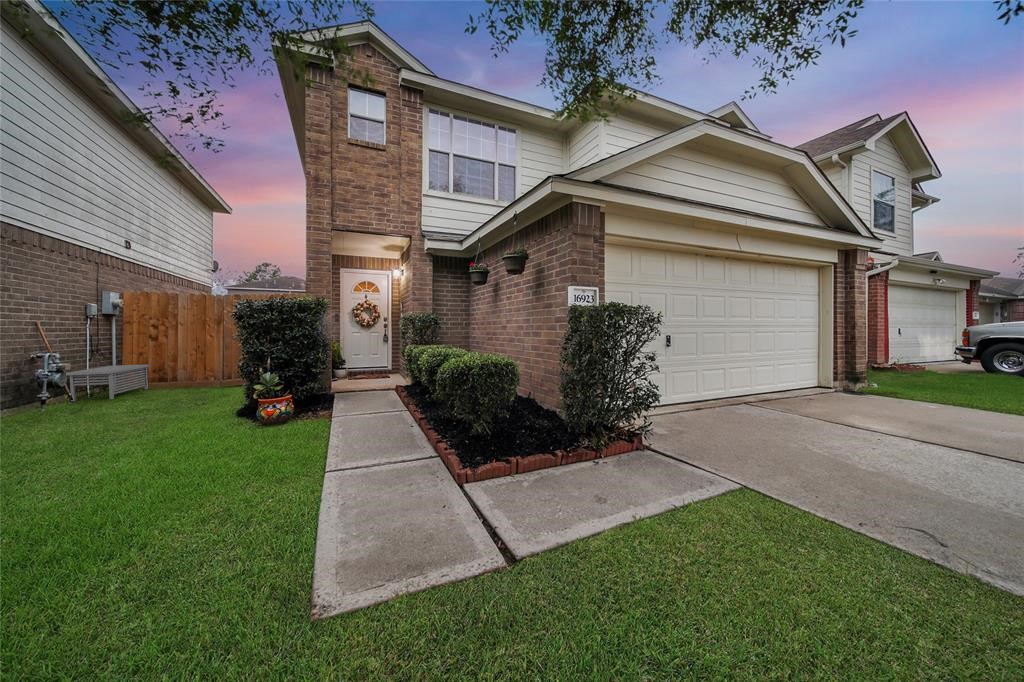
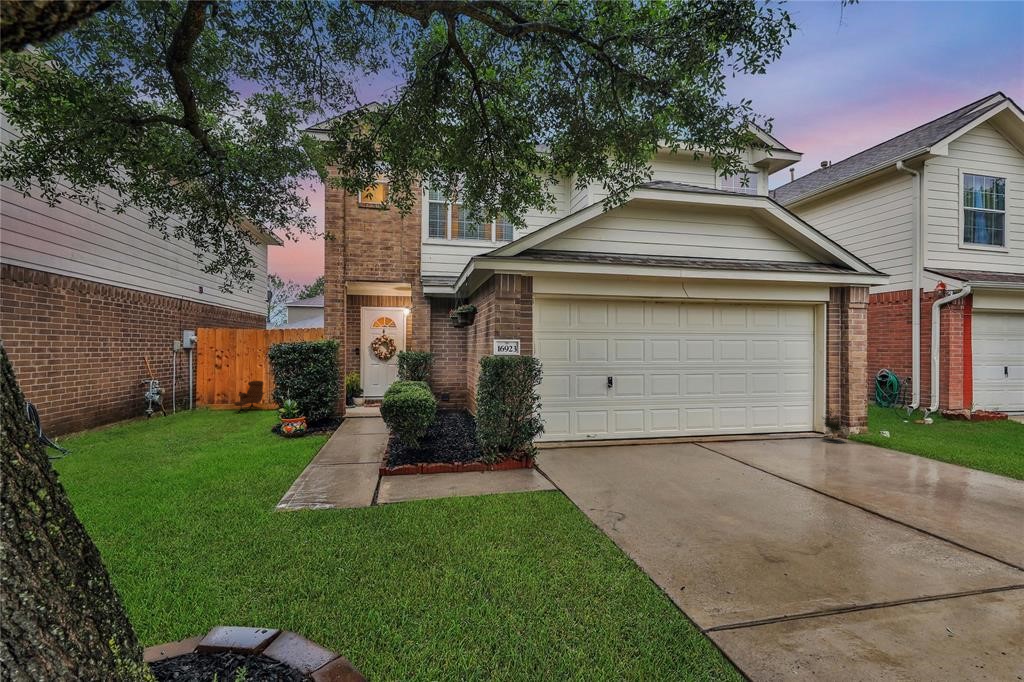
lounge chair: none [180,353,223,393] -> present [234,381,264,413]
storage bench: present [66,365,149,401] -> none [161,389,214,417]

